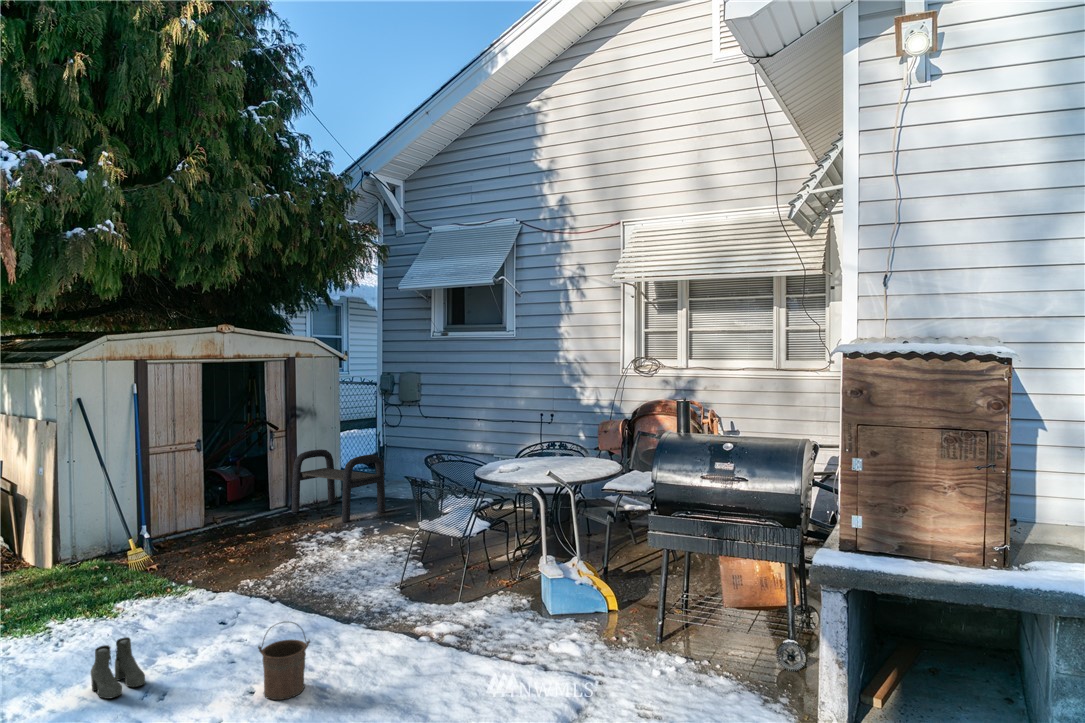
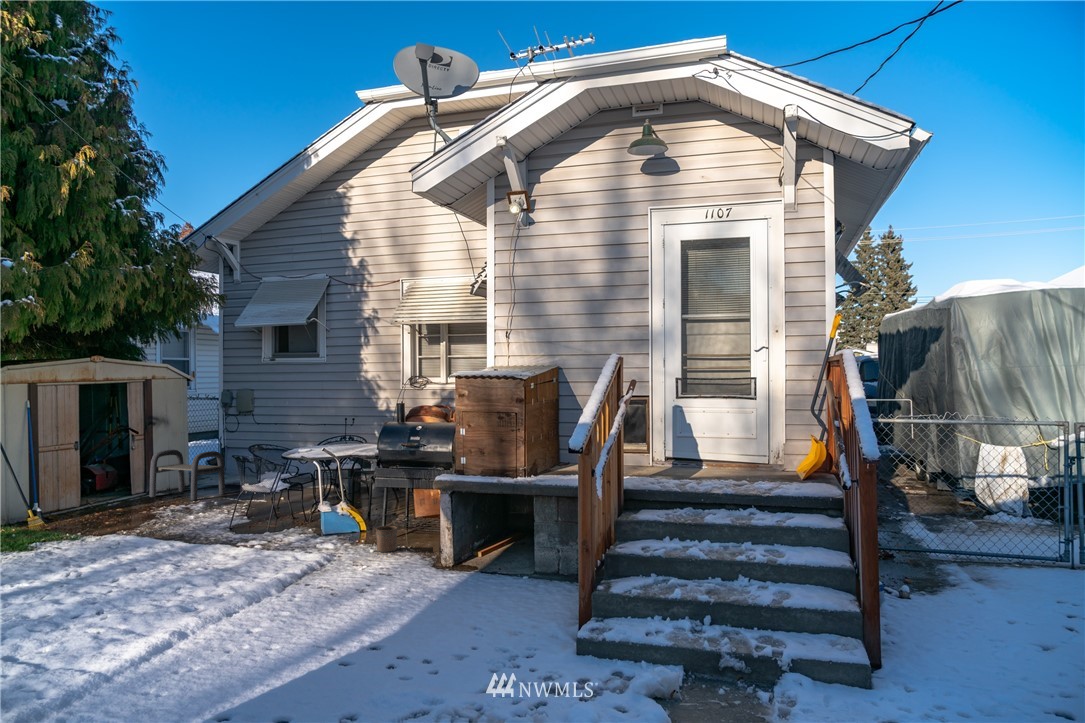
bucket: present [258,621,310,700] -> present [374,514,399,552]
boots: present [91,637,145,699] -> none [42,544,75,574]

